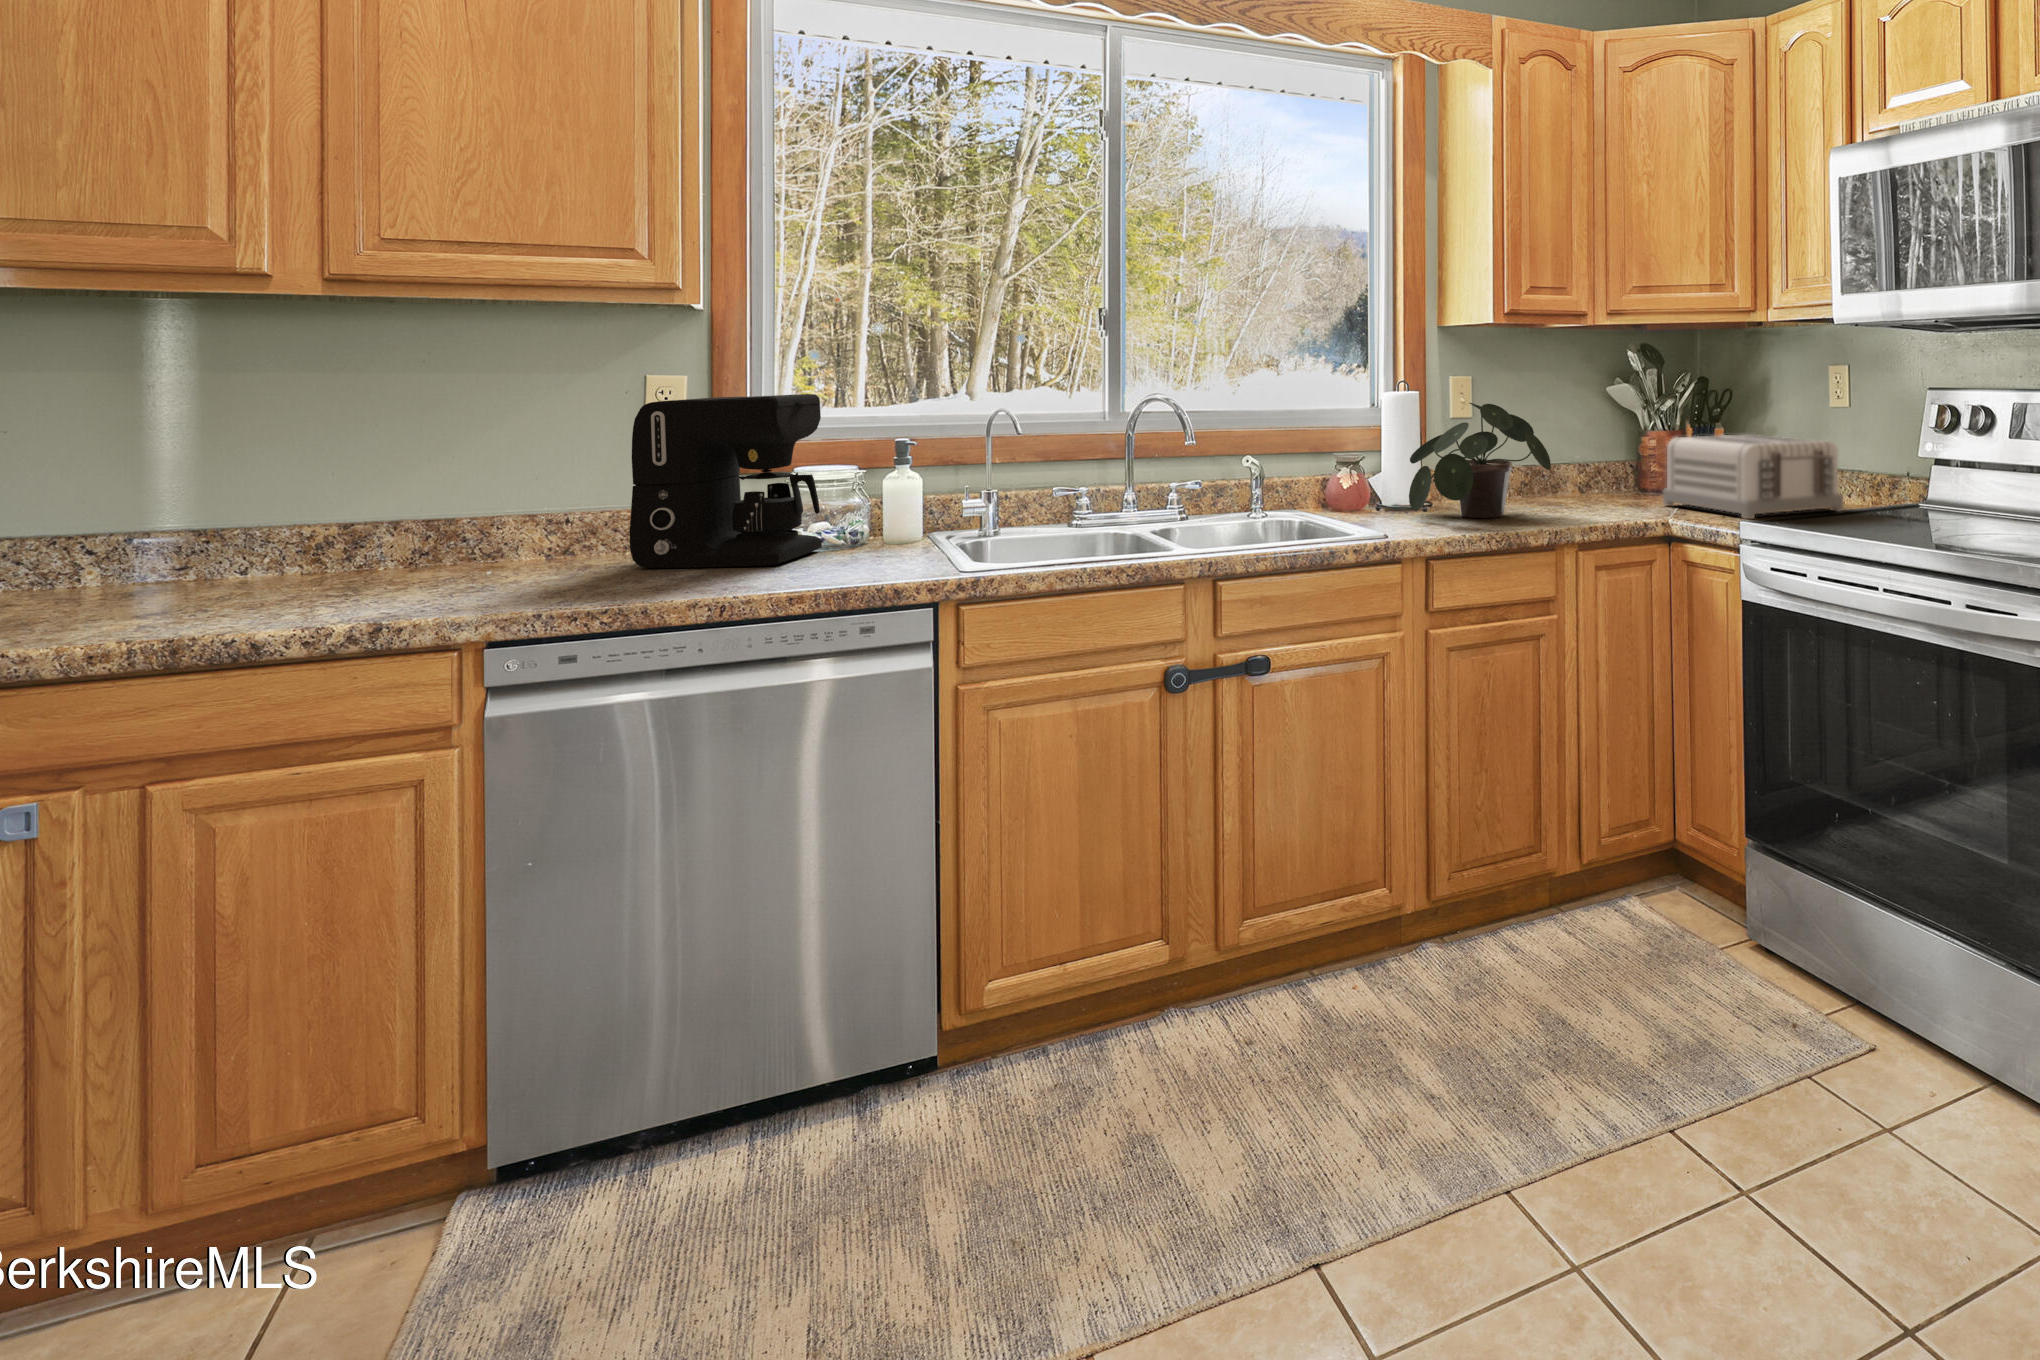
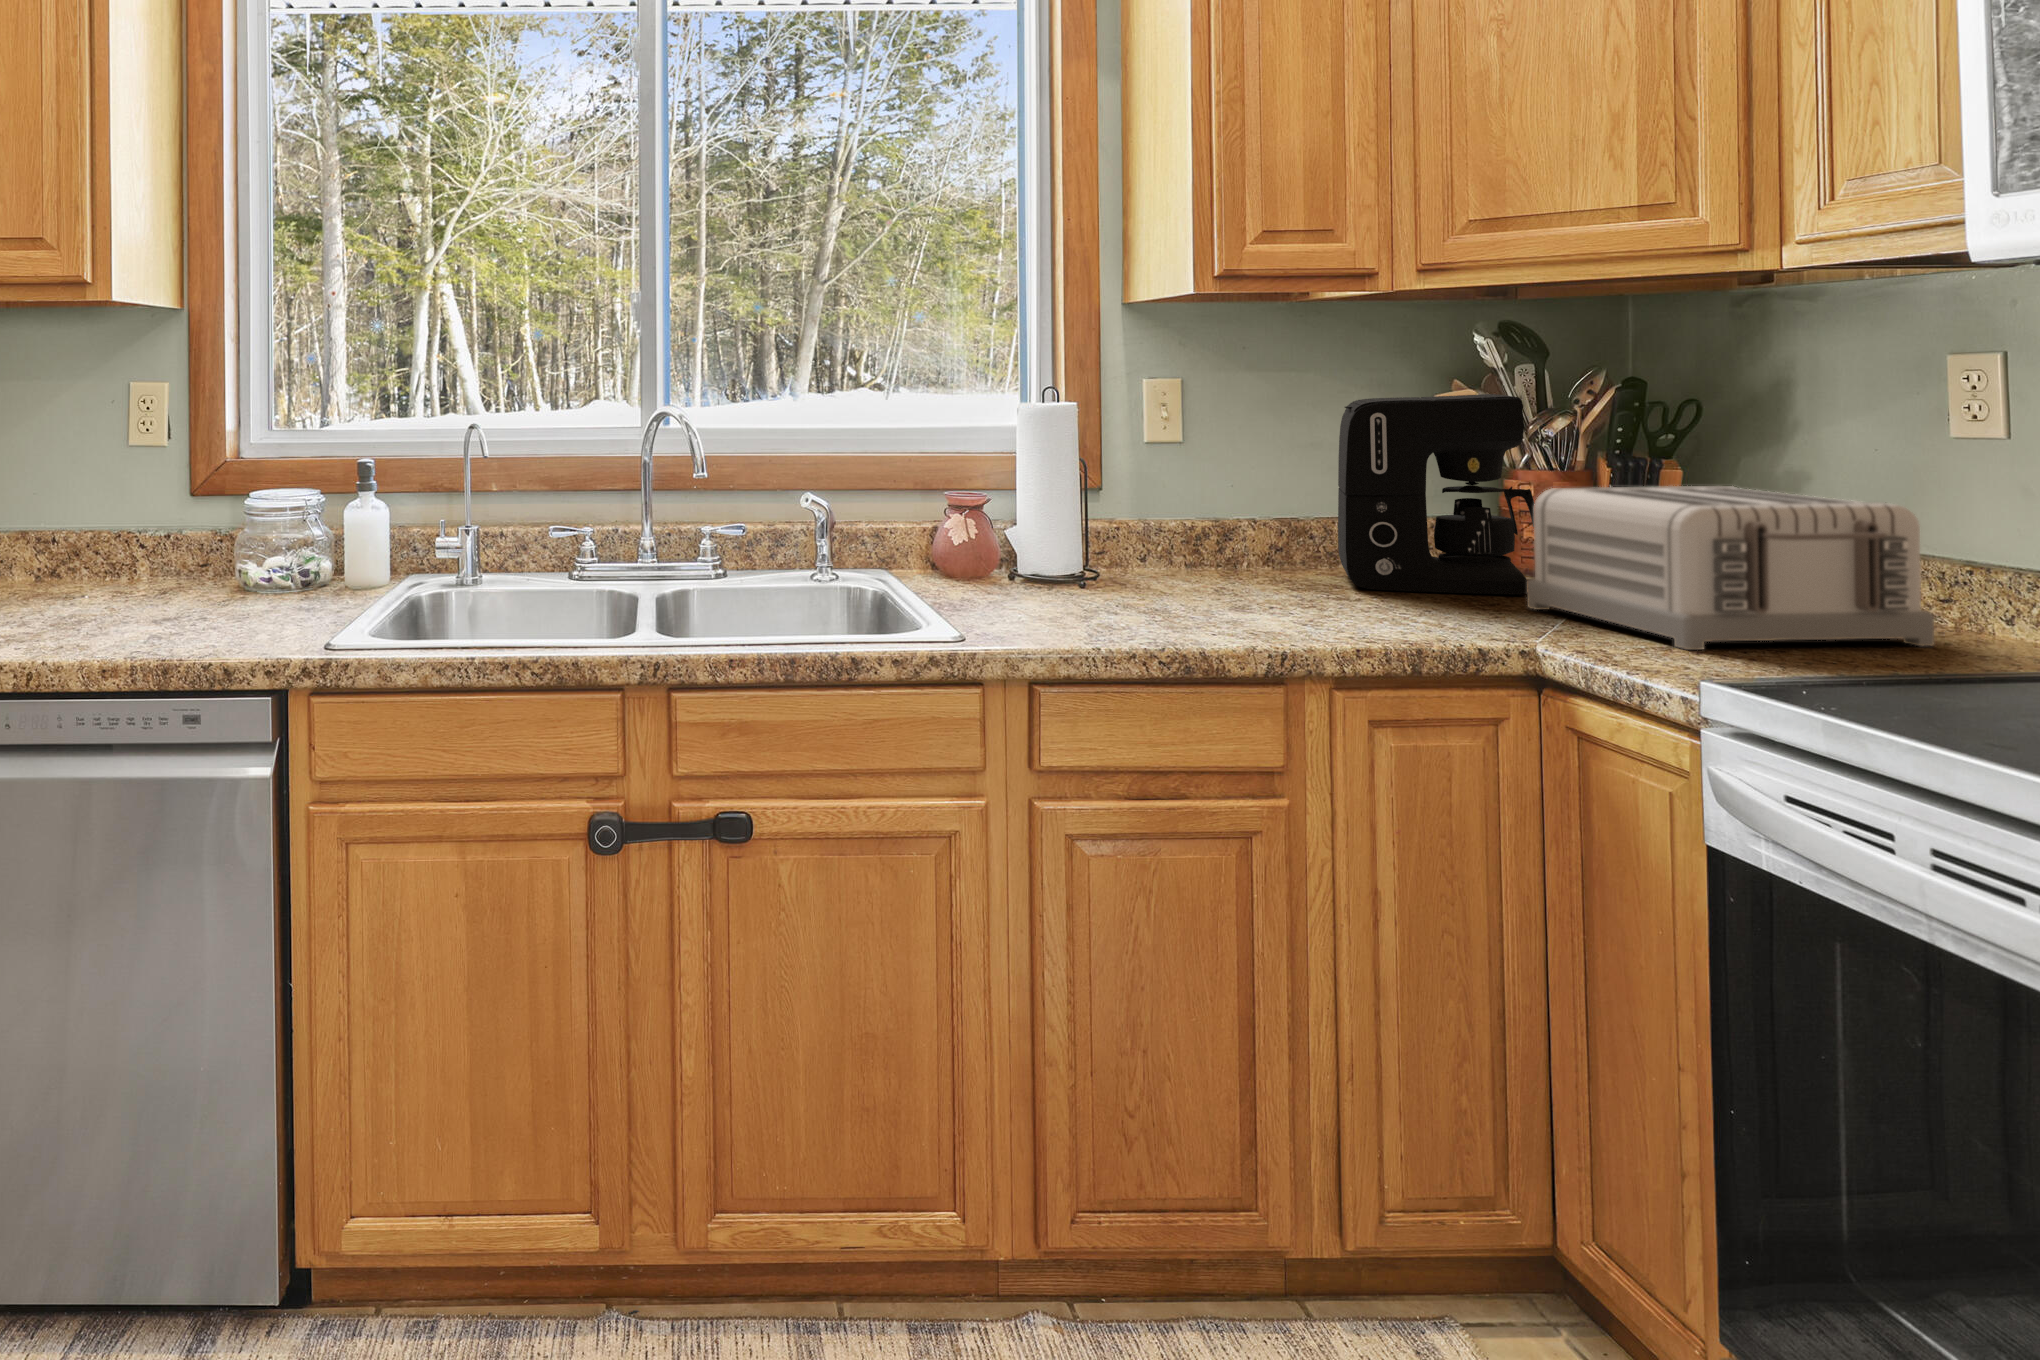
coffee maker: present [630,394,822,568] -> present [1338,394,1535,594]
potted plant: present [1409,403,1551,518] -> none [1036,423,1283,614]

